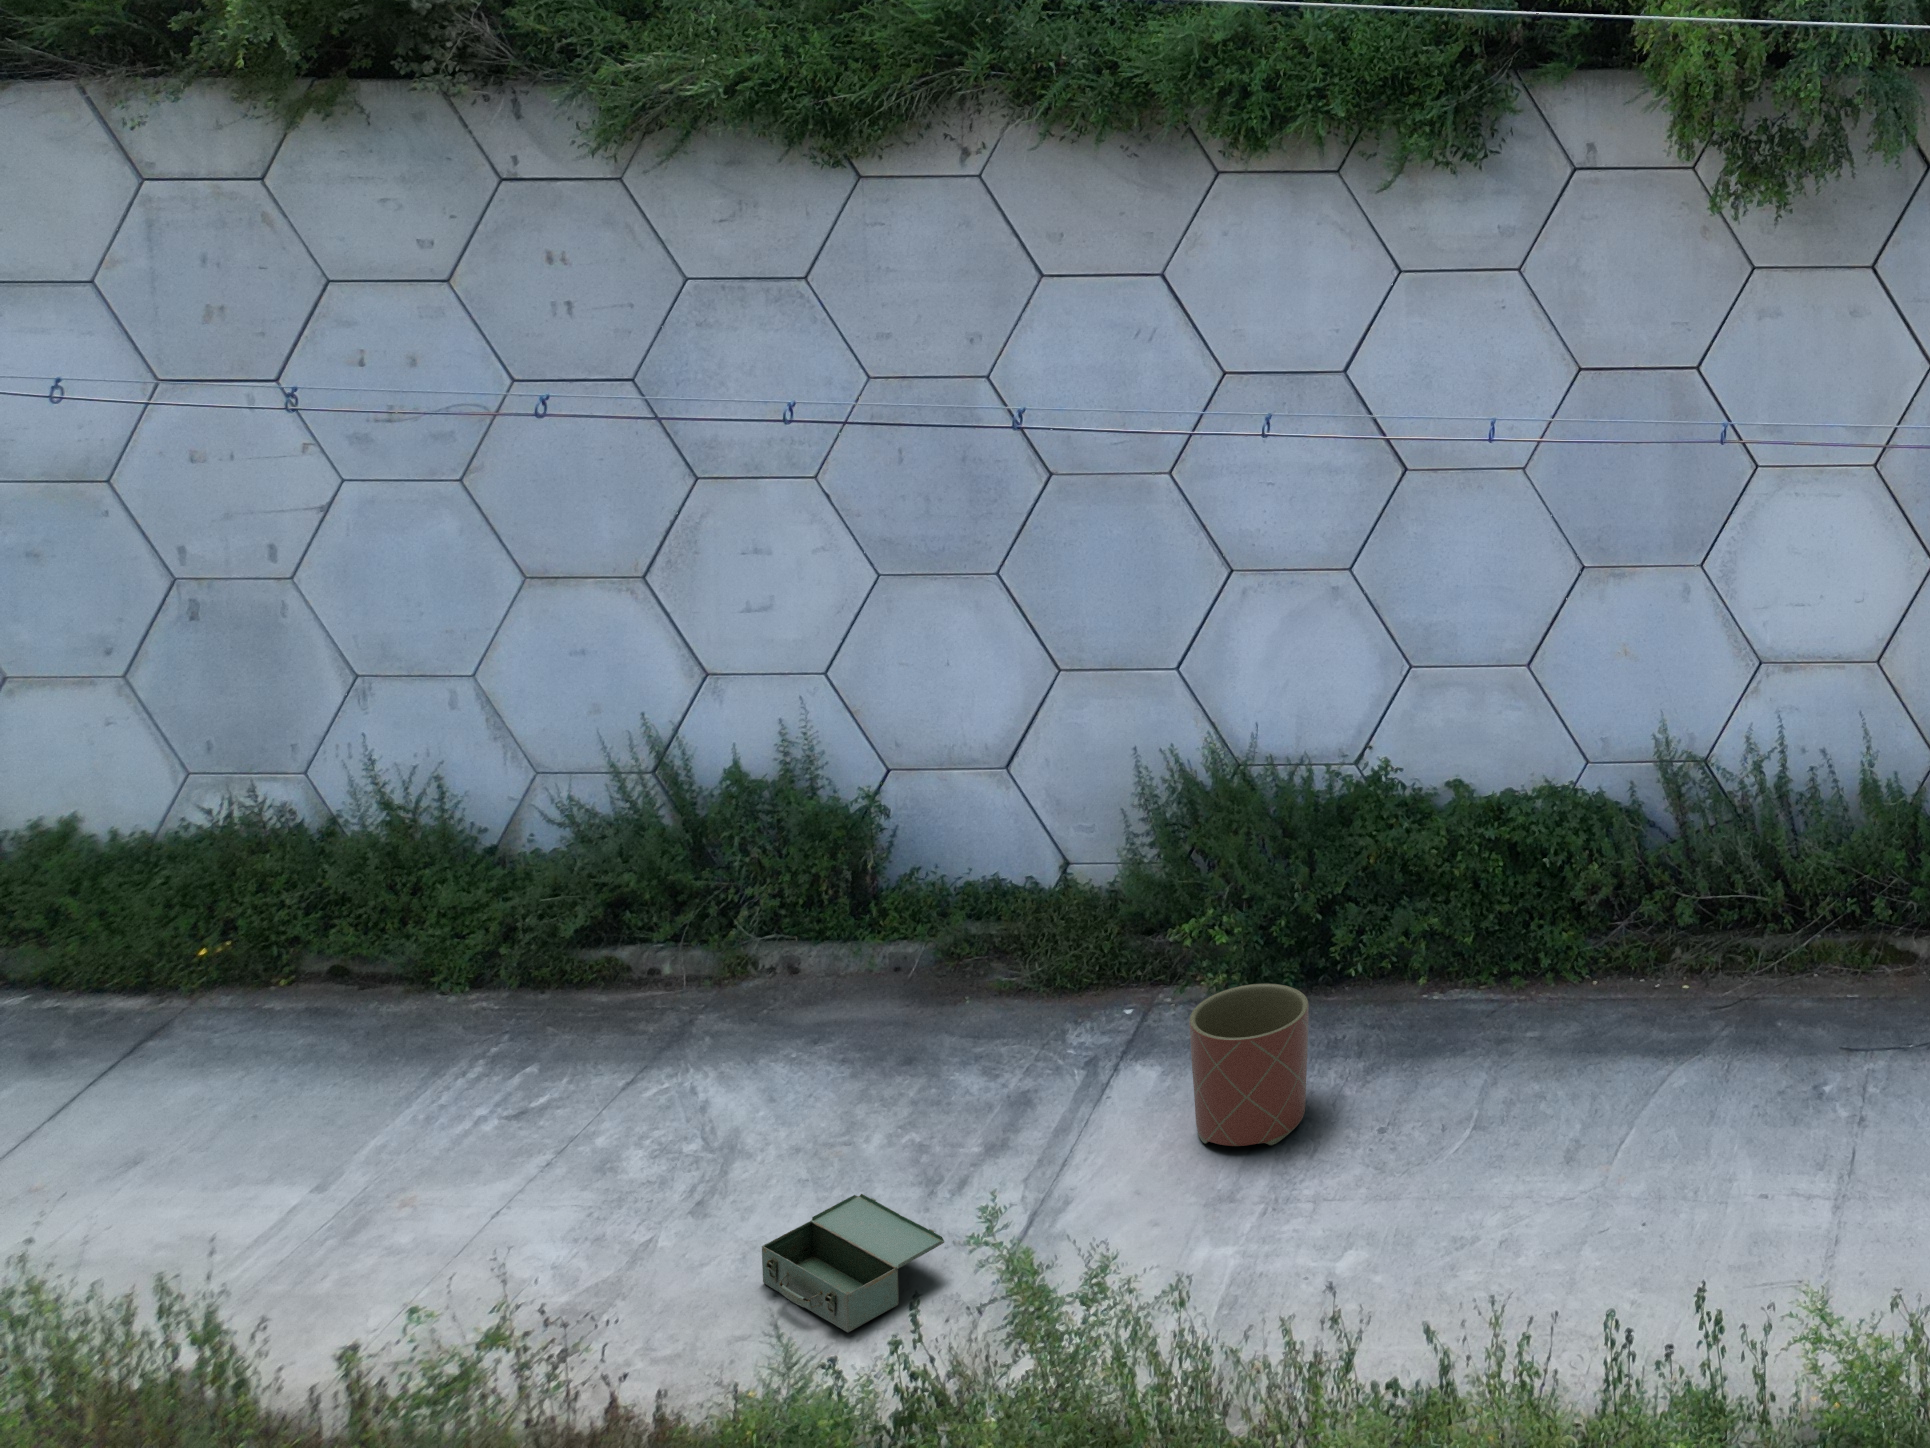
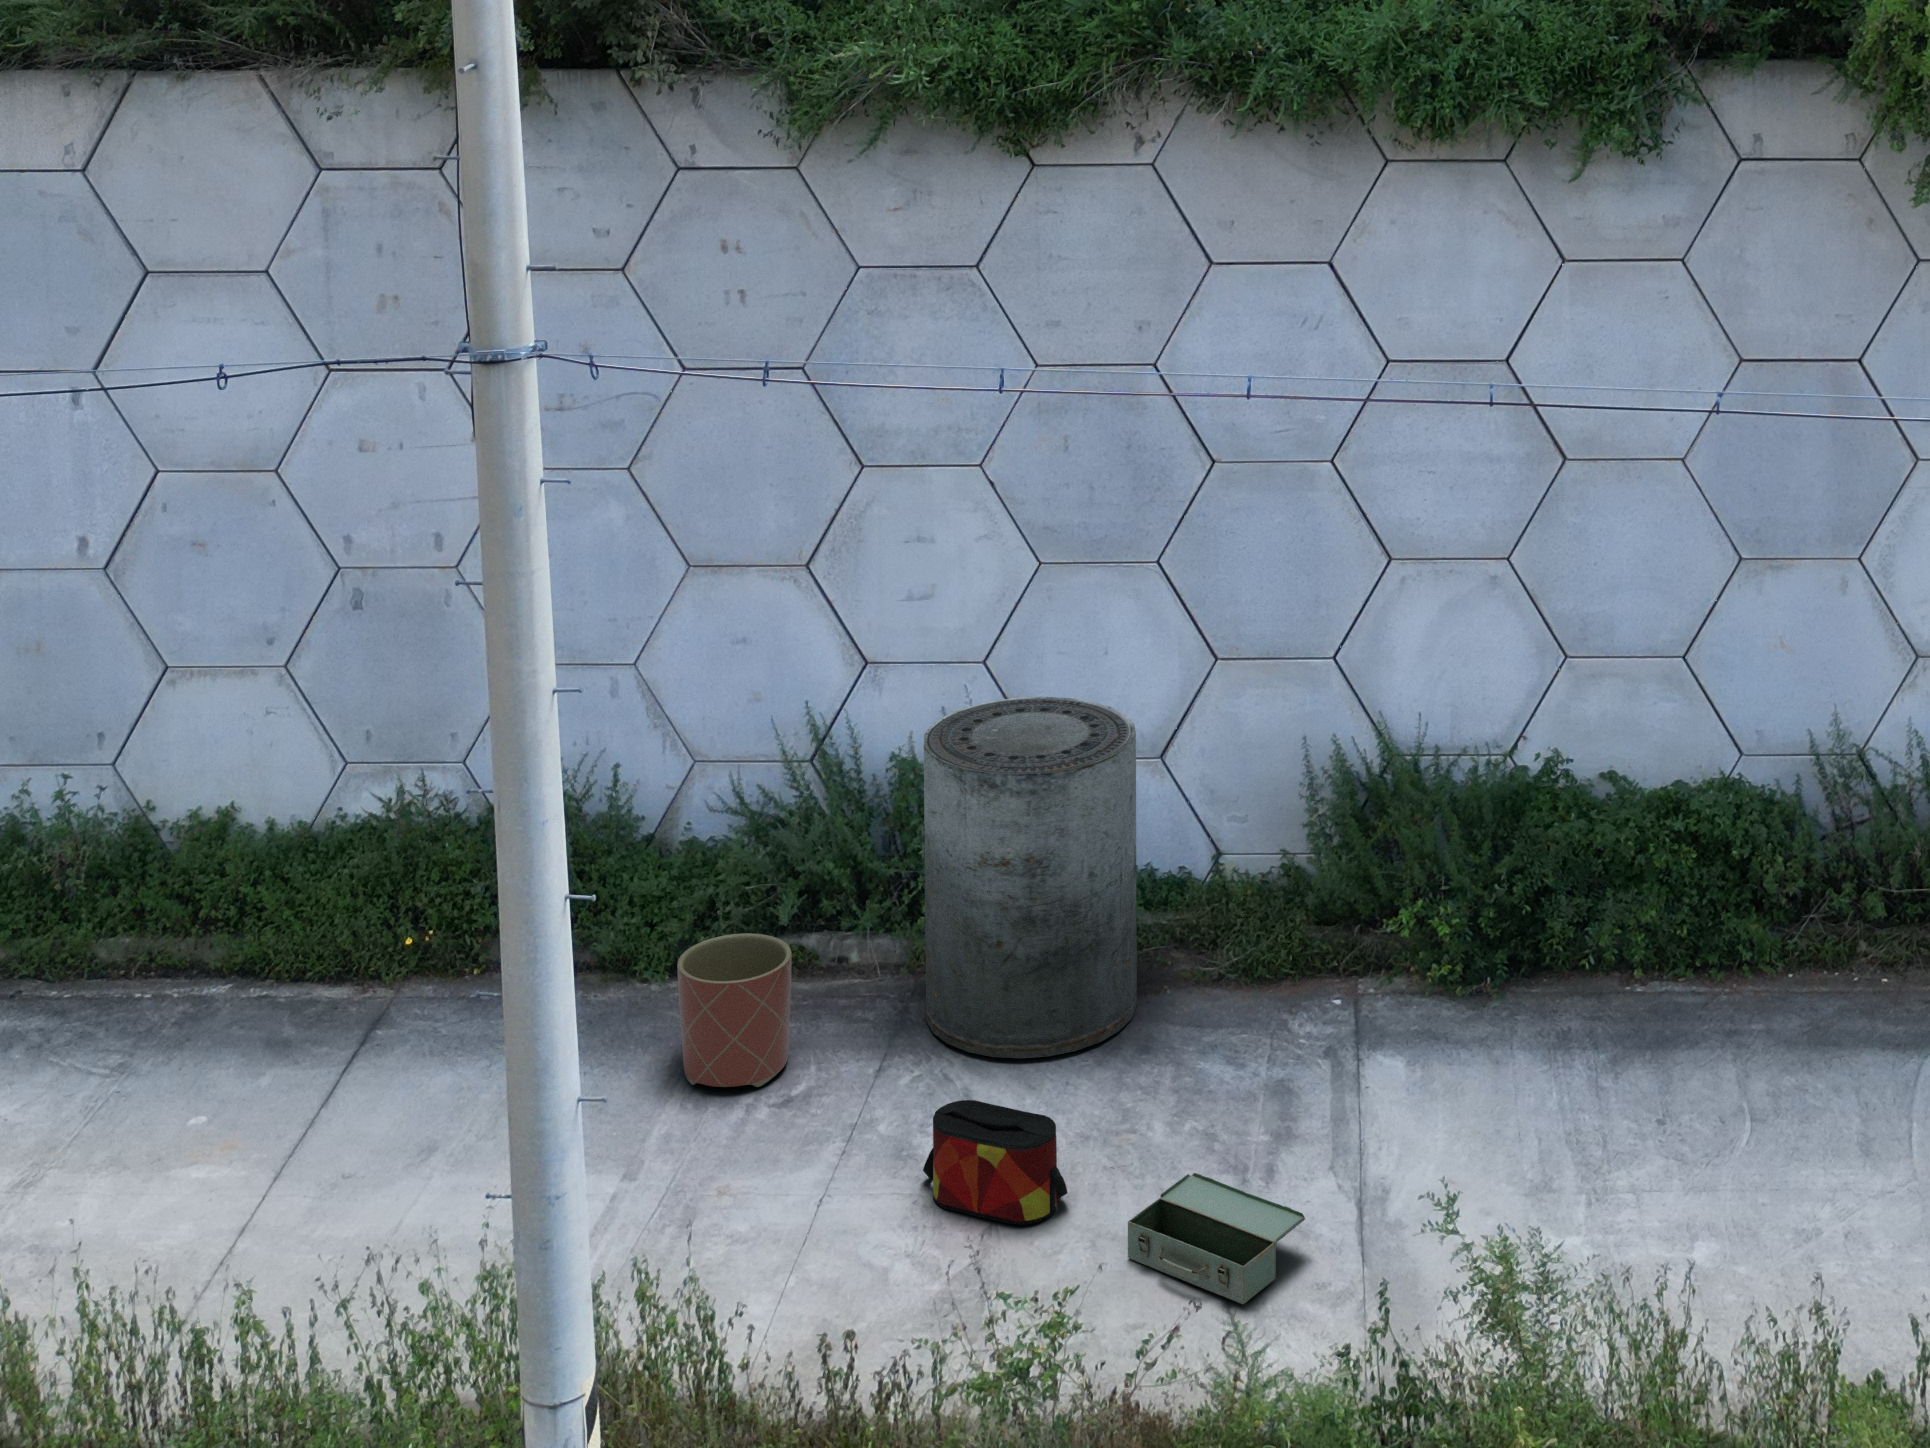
trash can: none [698,705,938,1071] -> present [924,697,1137,1058]
planter: present [1189,984,1309,1146] -> present [677,933,792,1087]
bag: none [600,1120,735,1248] -> present [923,1100,1067,1225]

